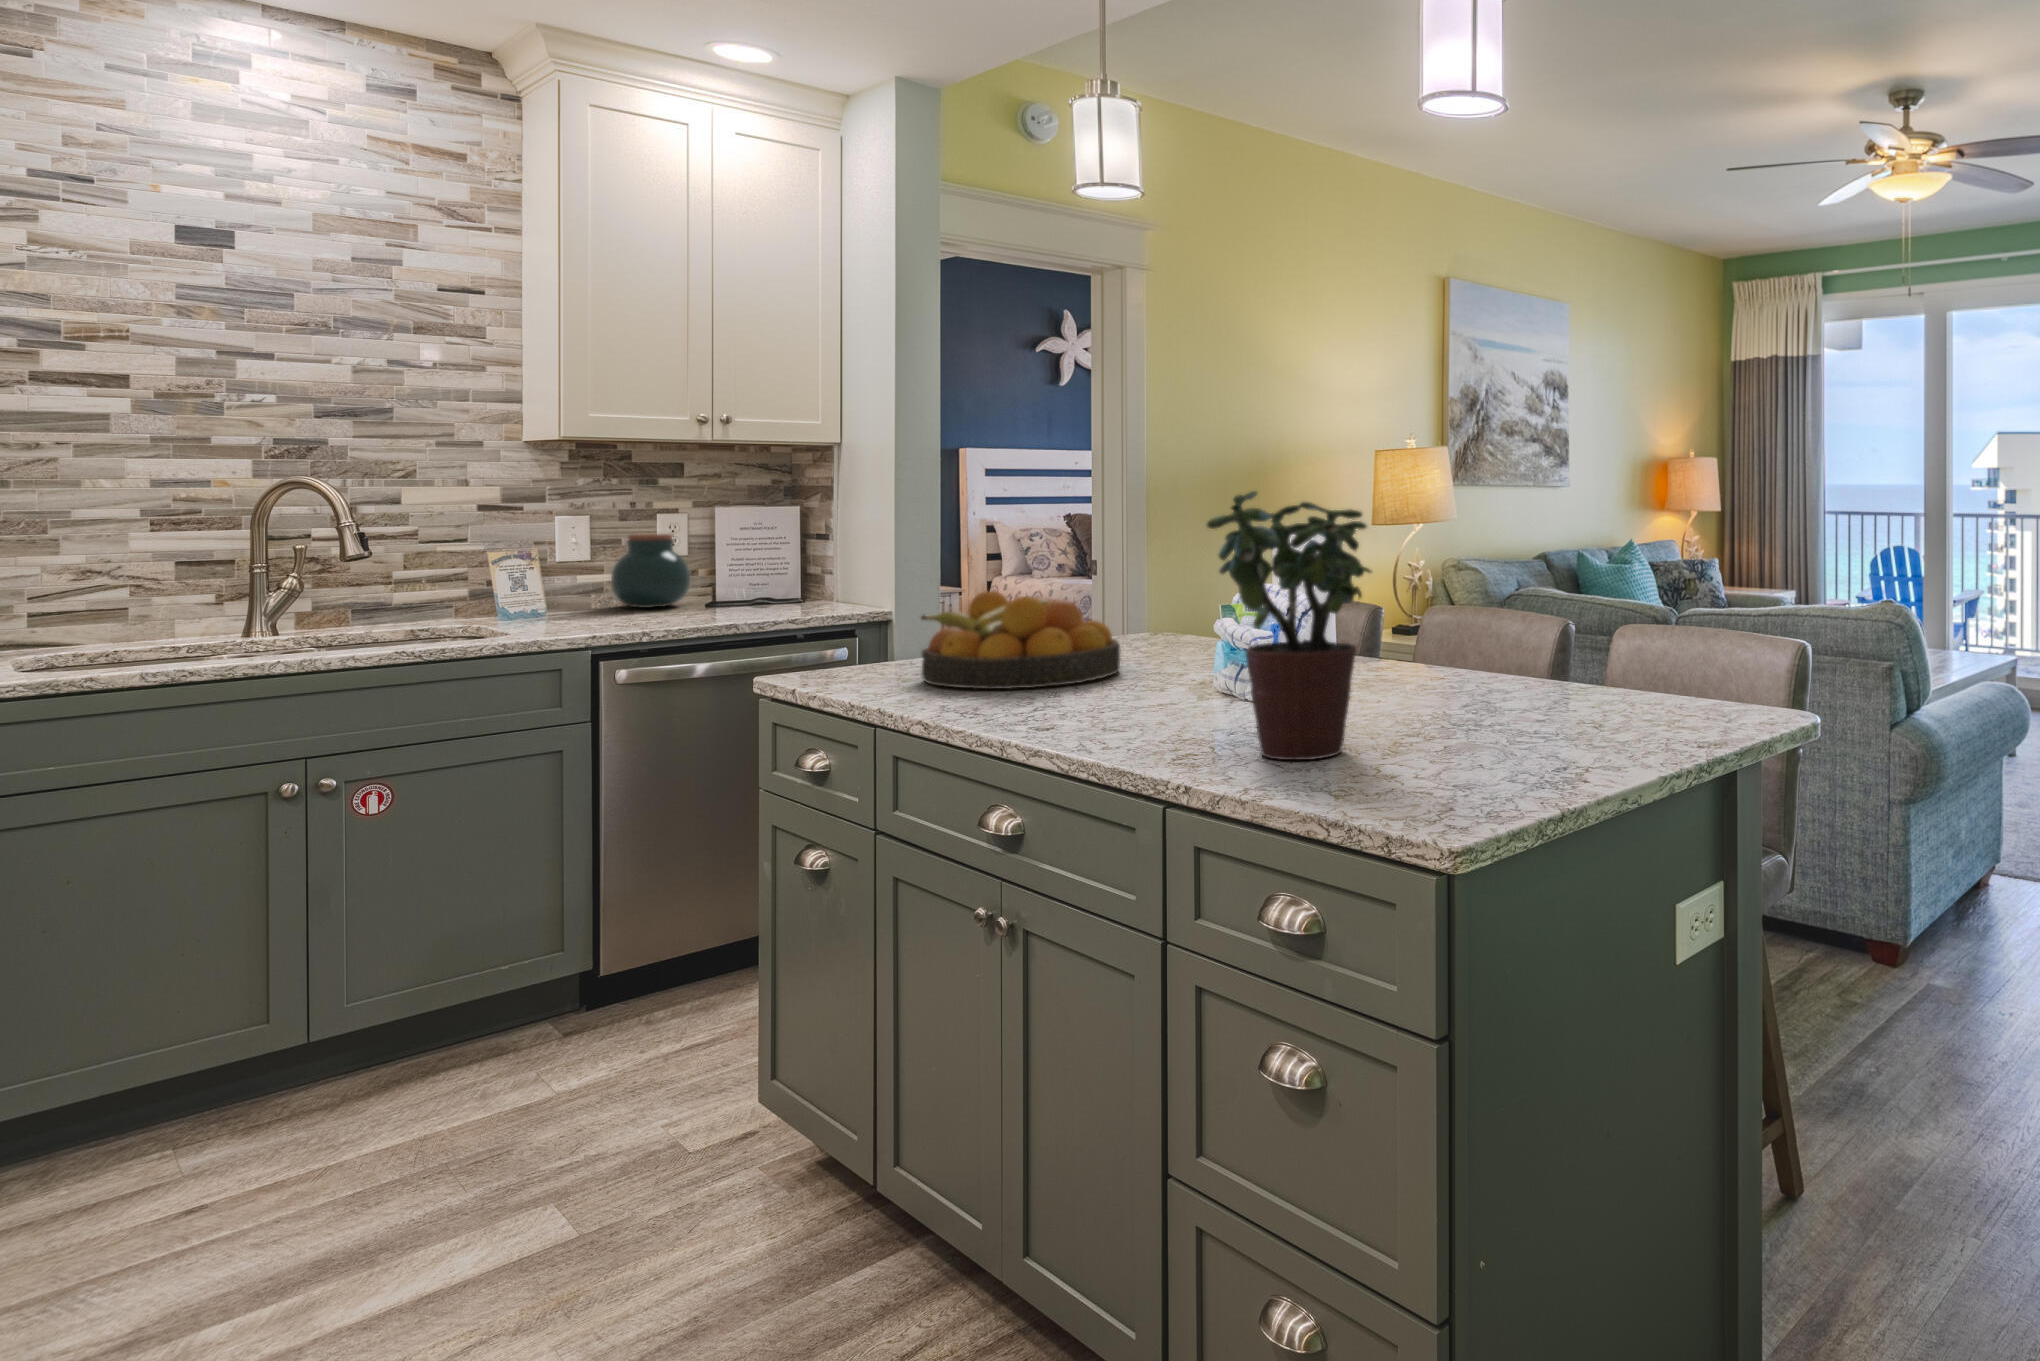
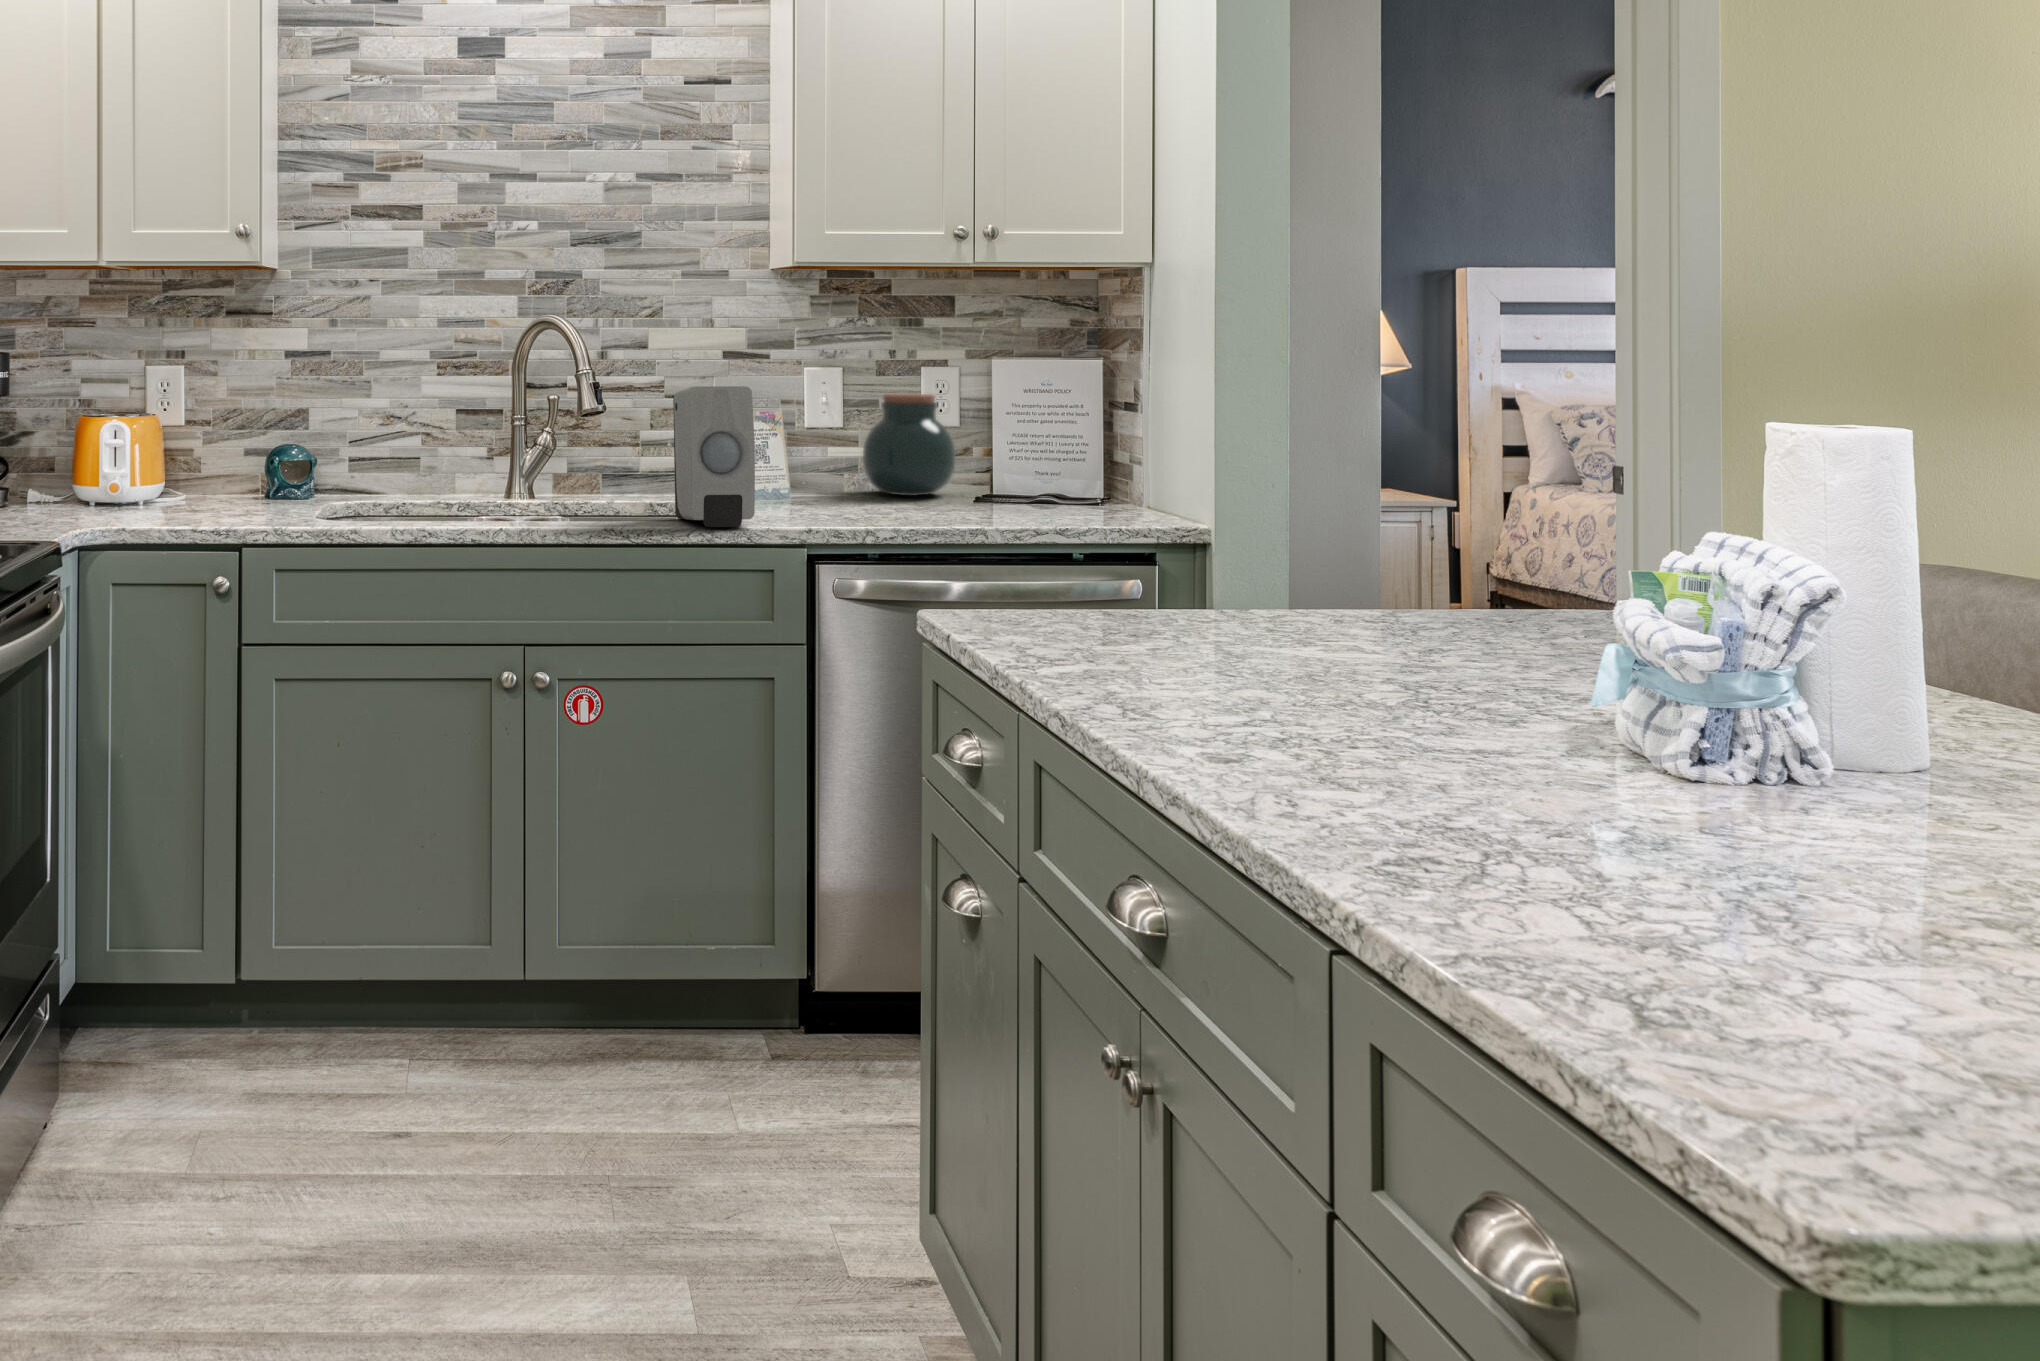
potted plant: present [1207,491,1372,760] -> none [1476,378,1838,913]
soap dispenser: none [445,529,534,640] -> present [673,386,755,527]
fruit bowl: present [921,591,1121,689] -> none [1148,515,1481,686]

